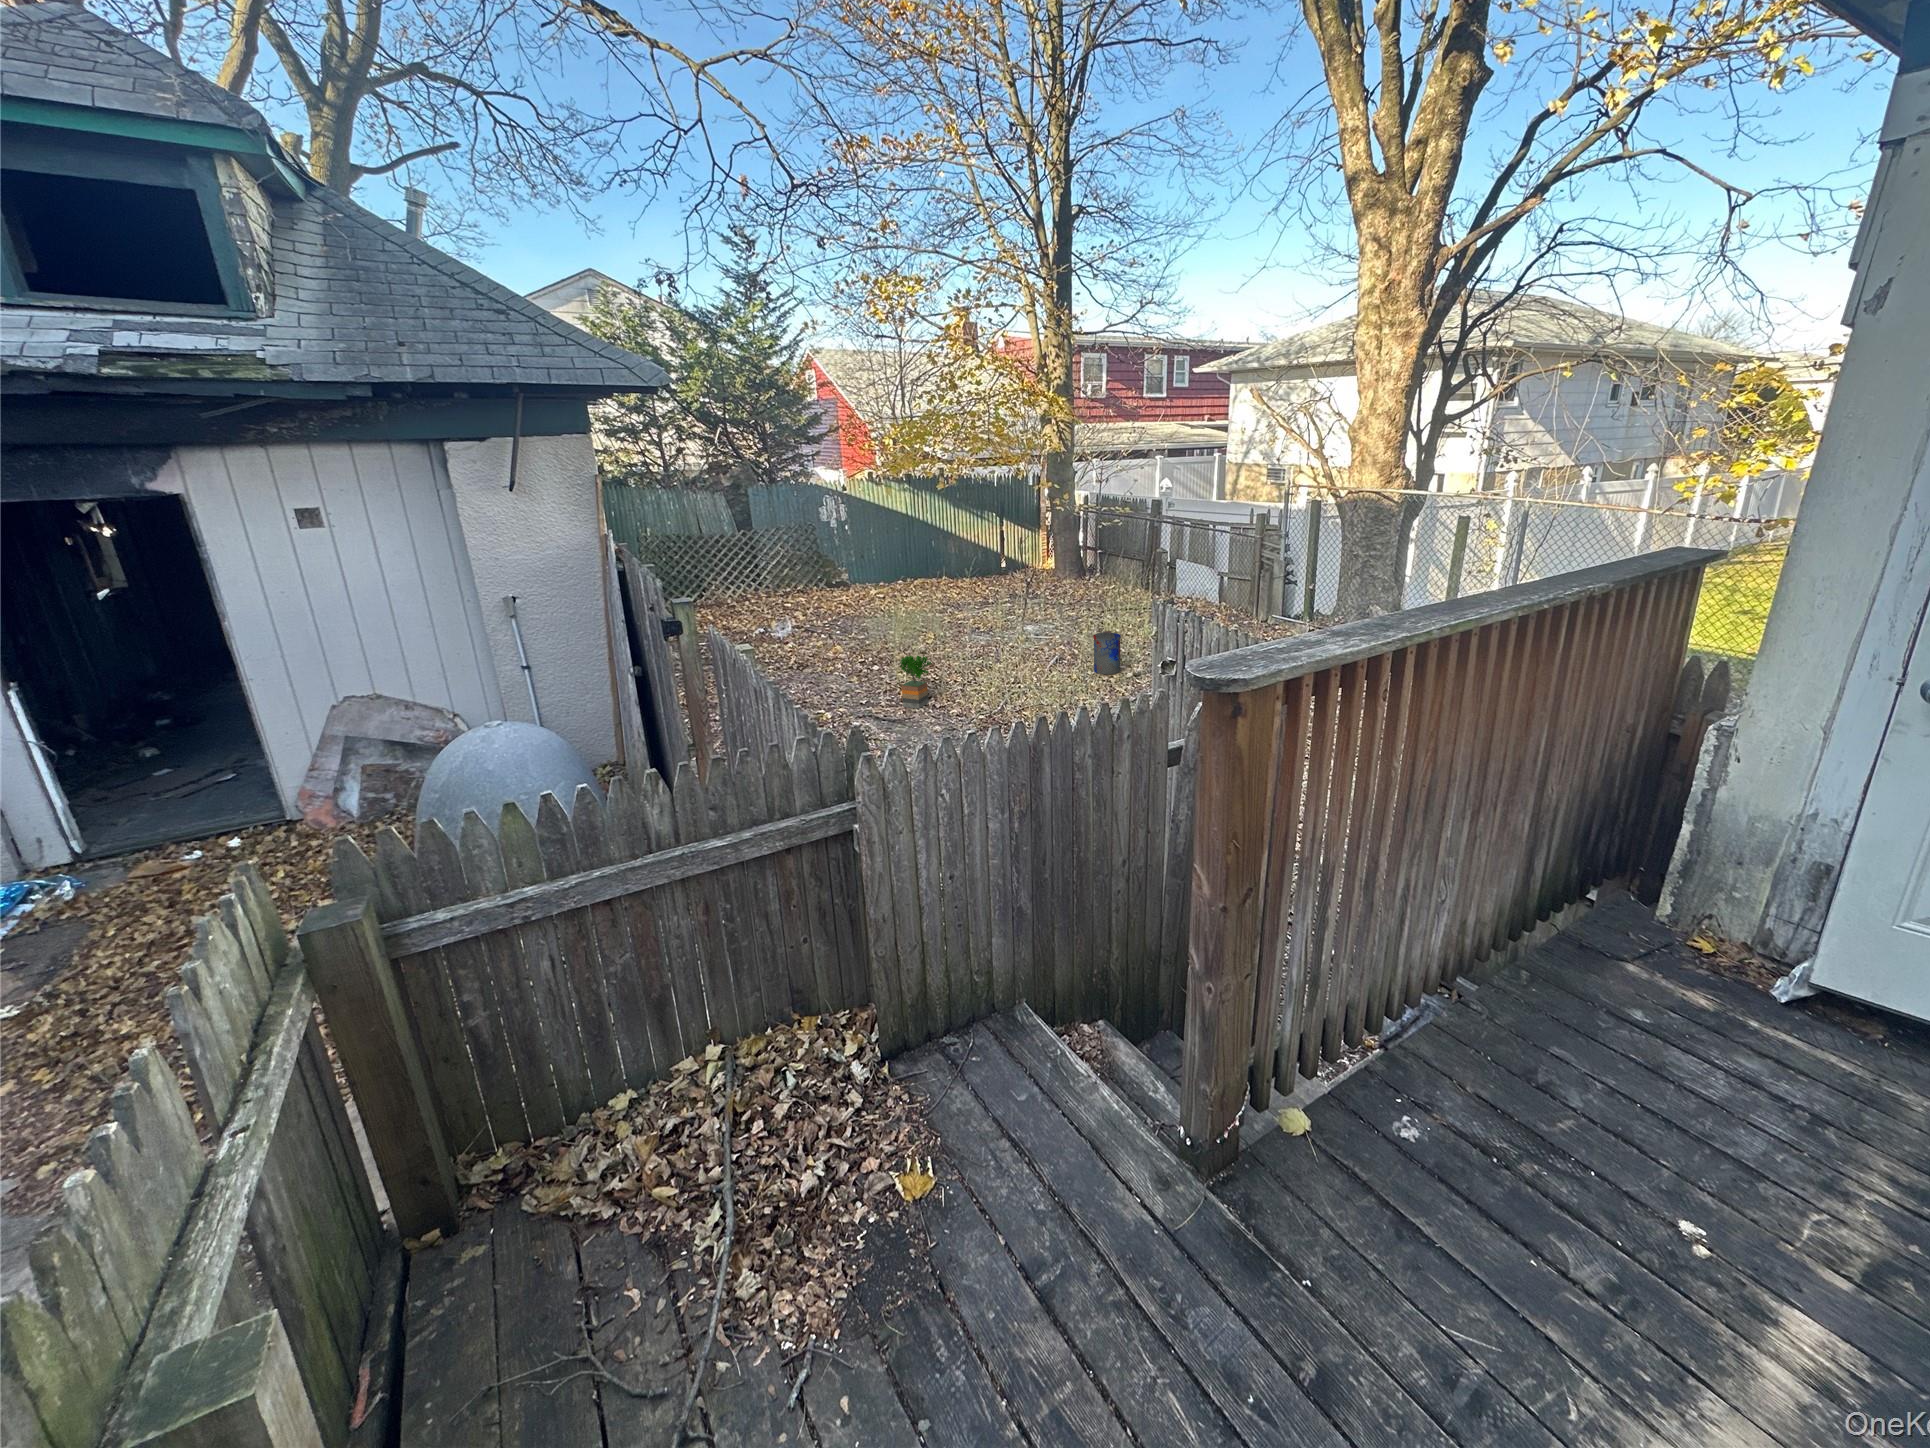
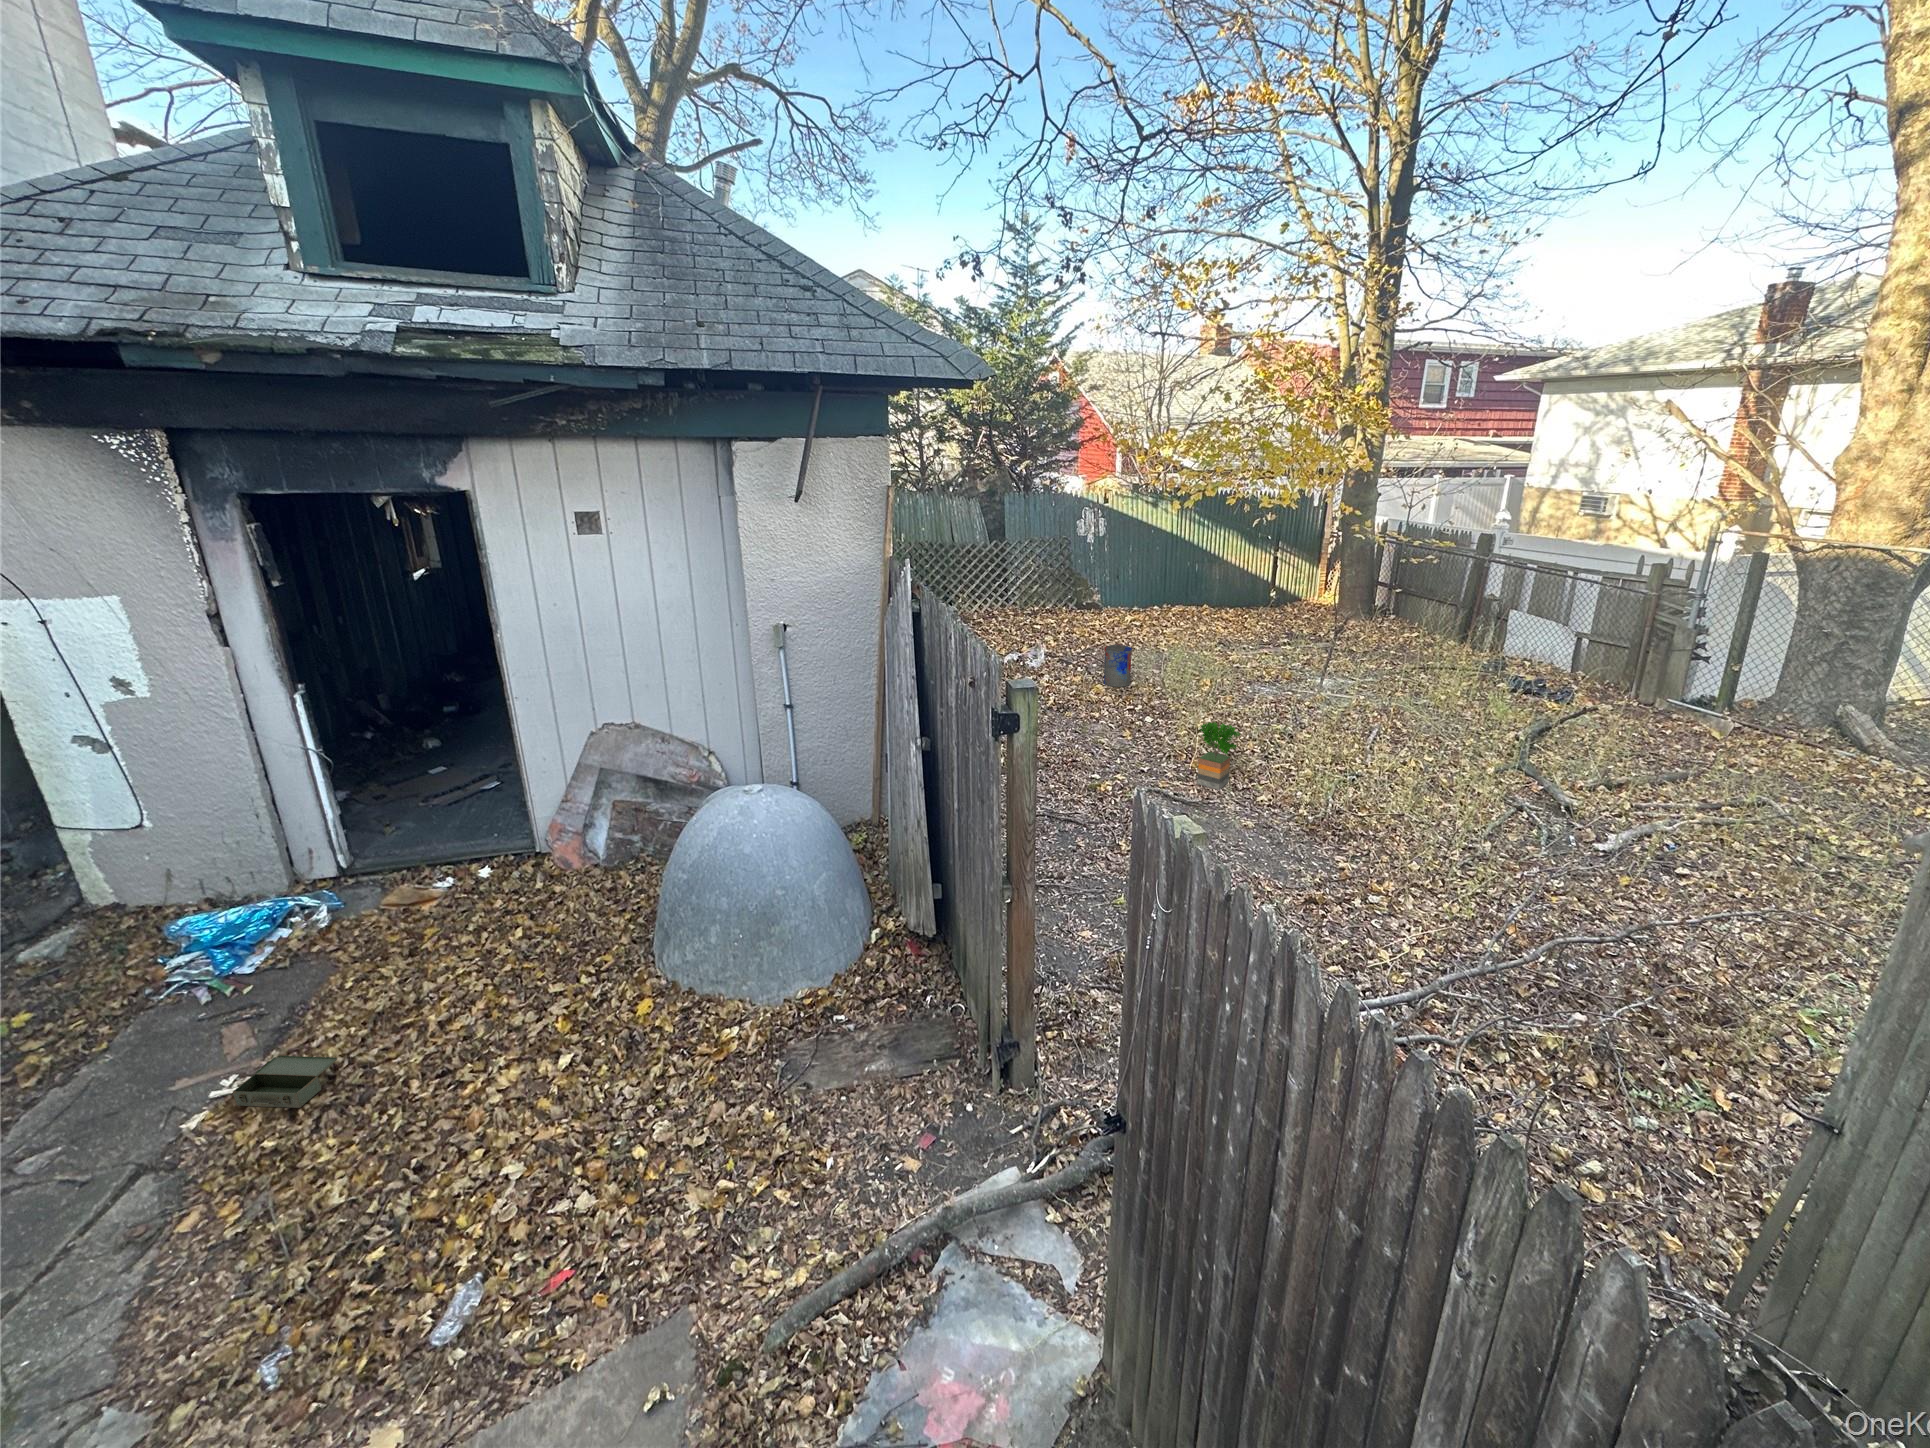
trash can: present [1093,631,1121,674] -> present [1104,644,1132,687]
toolbox: none [30,962,128,1007] -> present [233,1055,337,1108]

